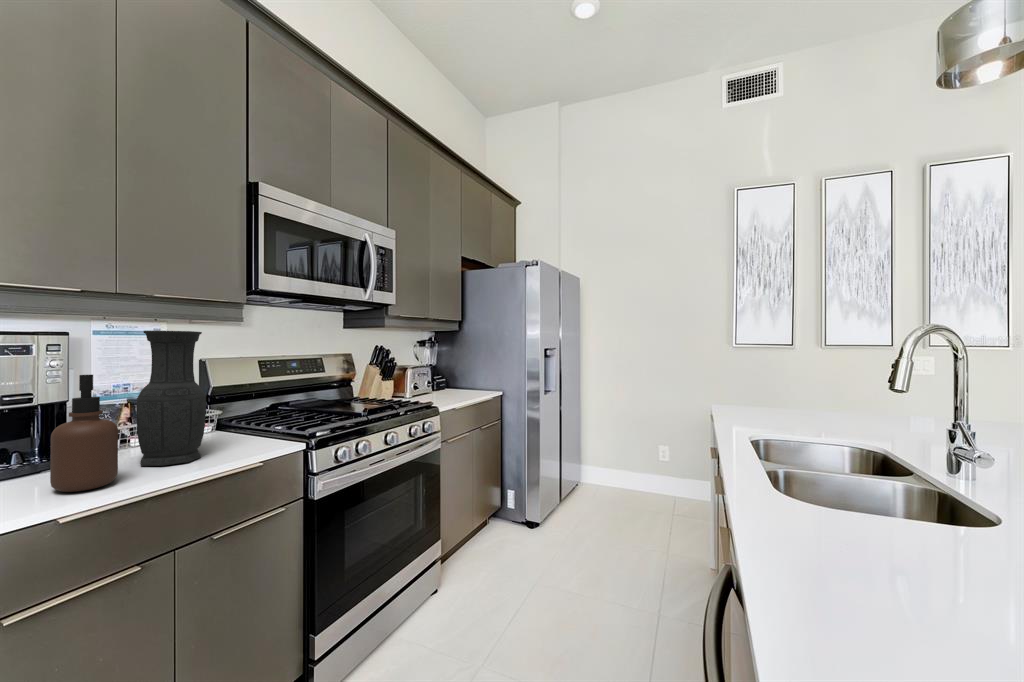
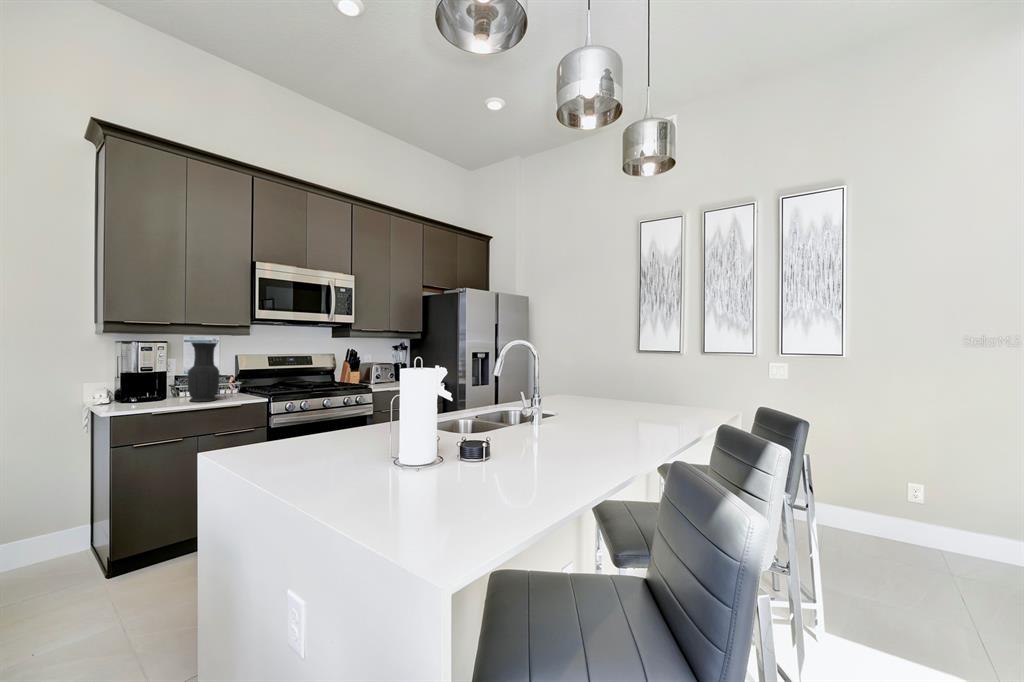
soap dispenser: present [50,375,118,492] -> none [151,361,176,406]

